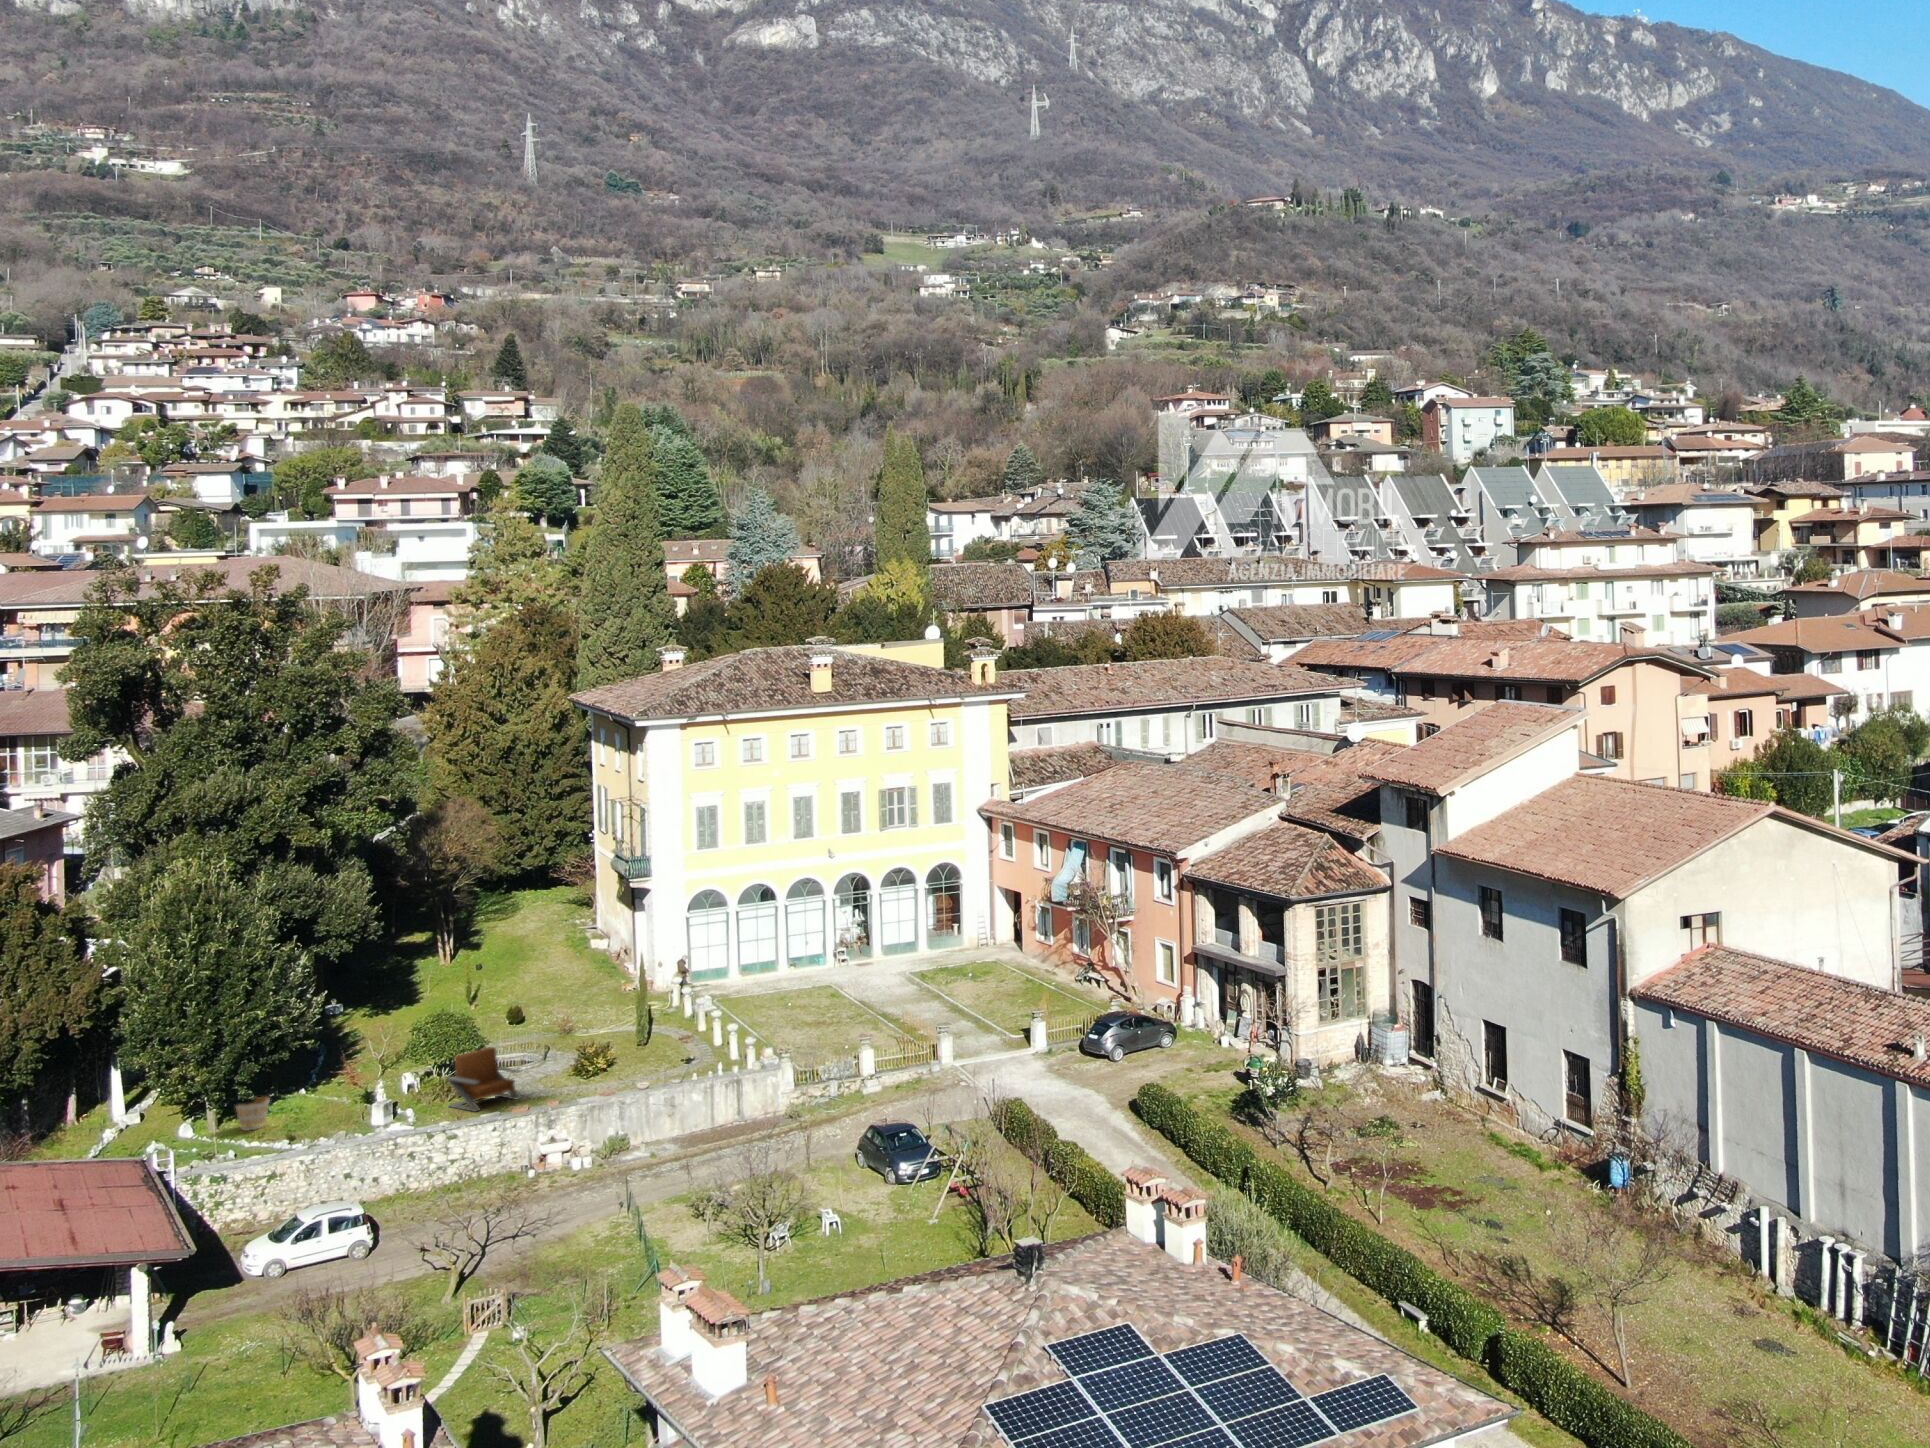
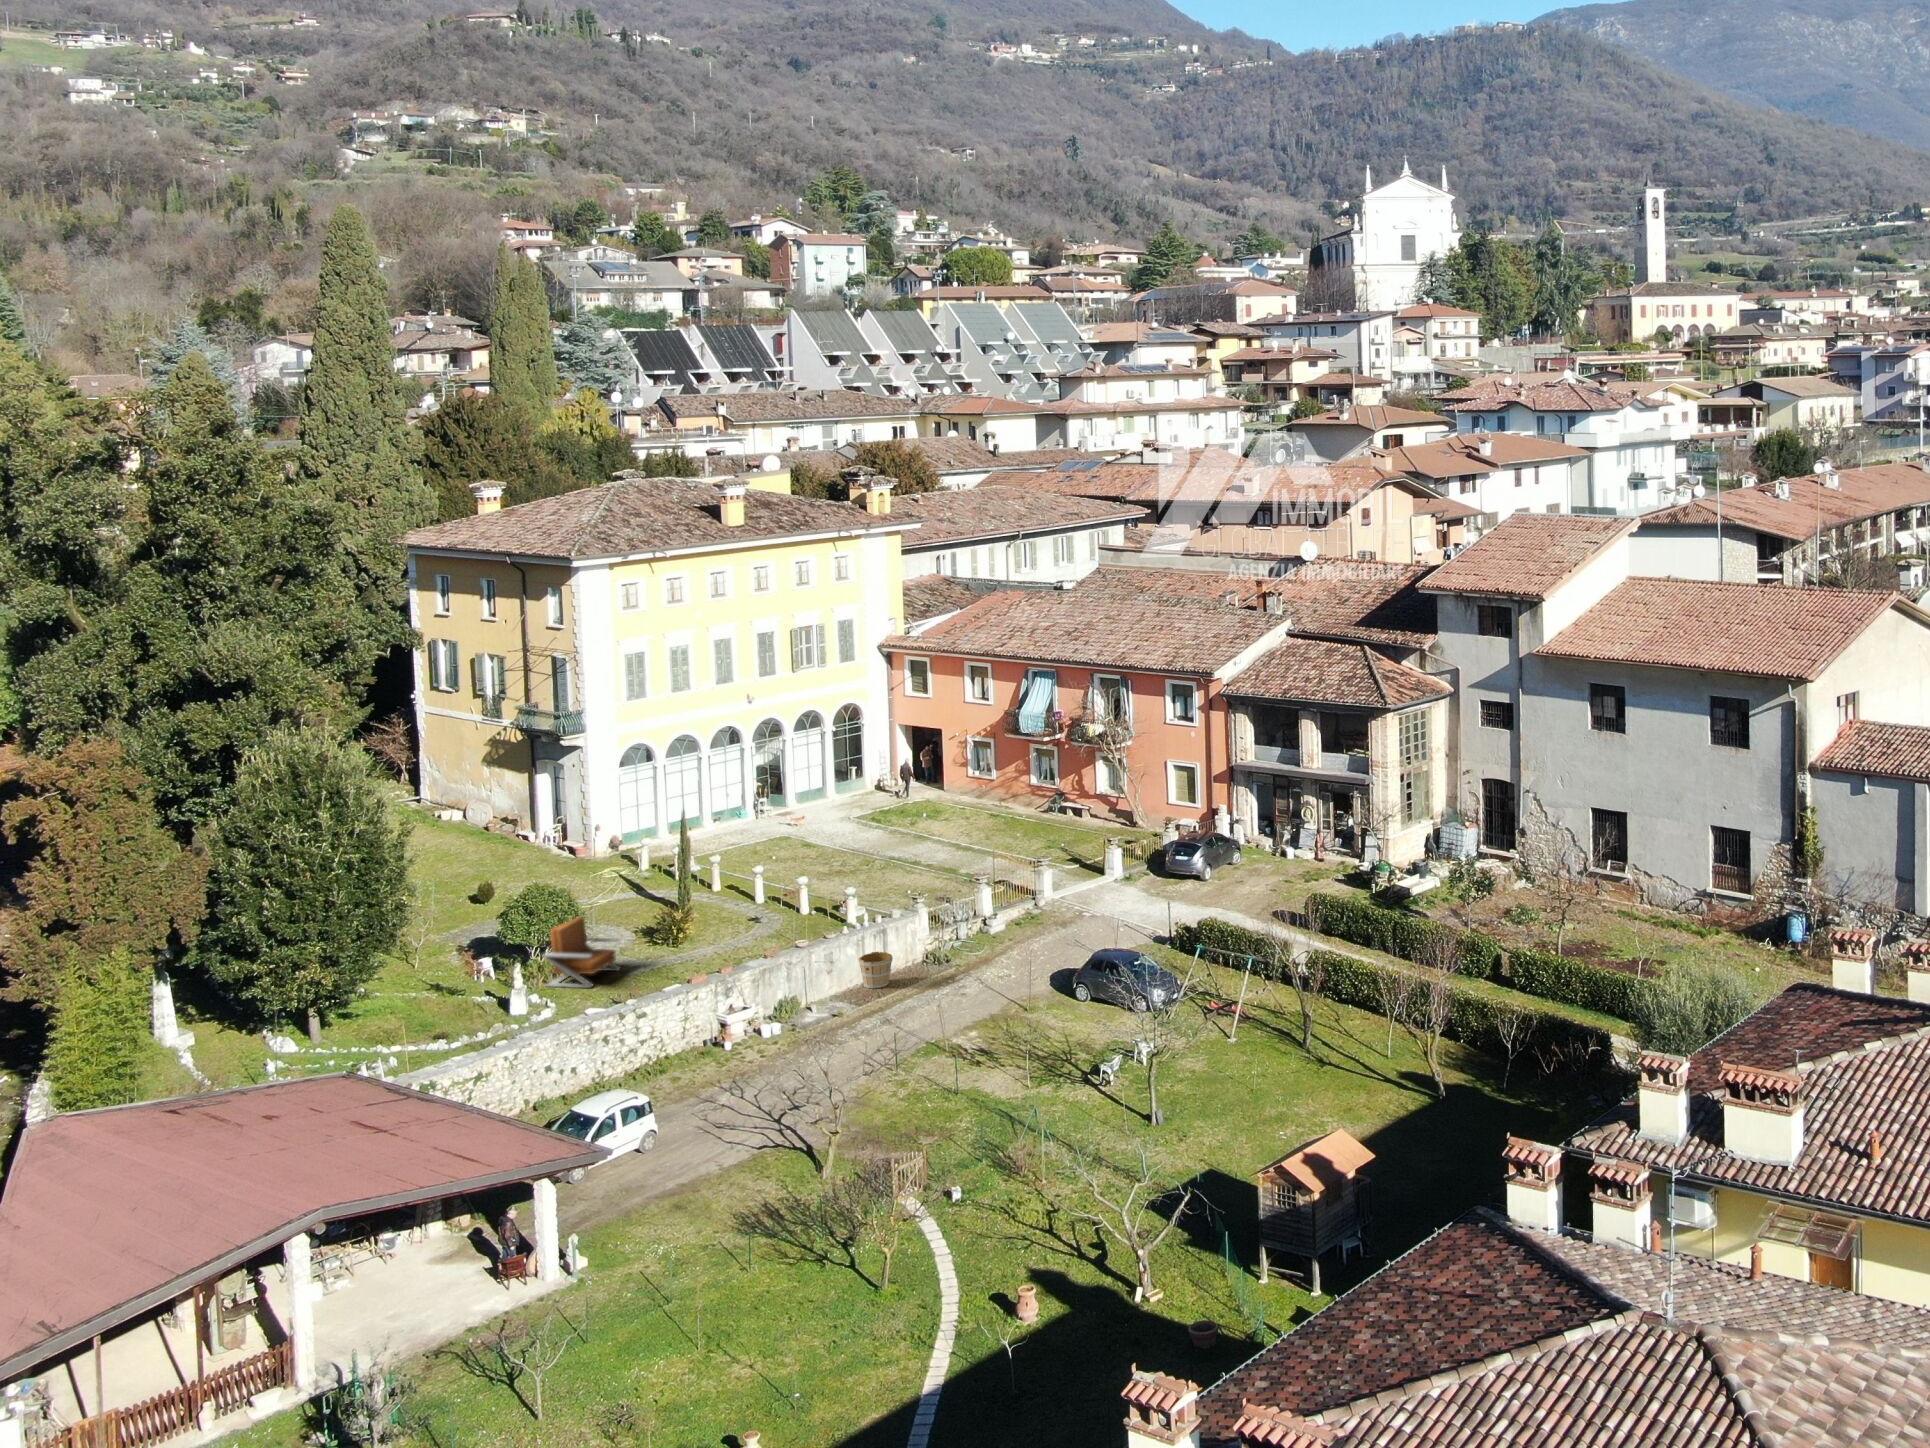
wooden bucket: present [236,1097,269,1131] -> present [859,952,893,989]

